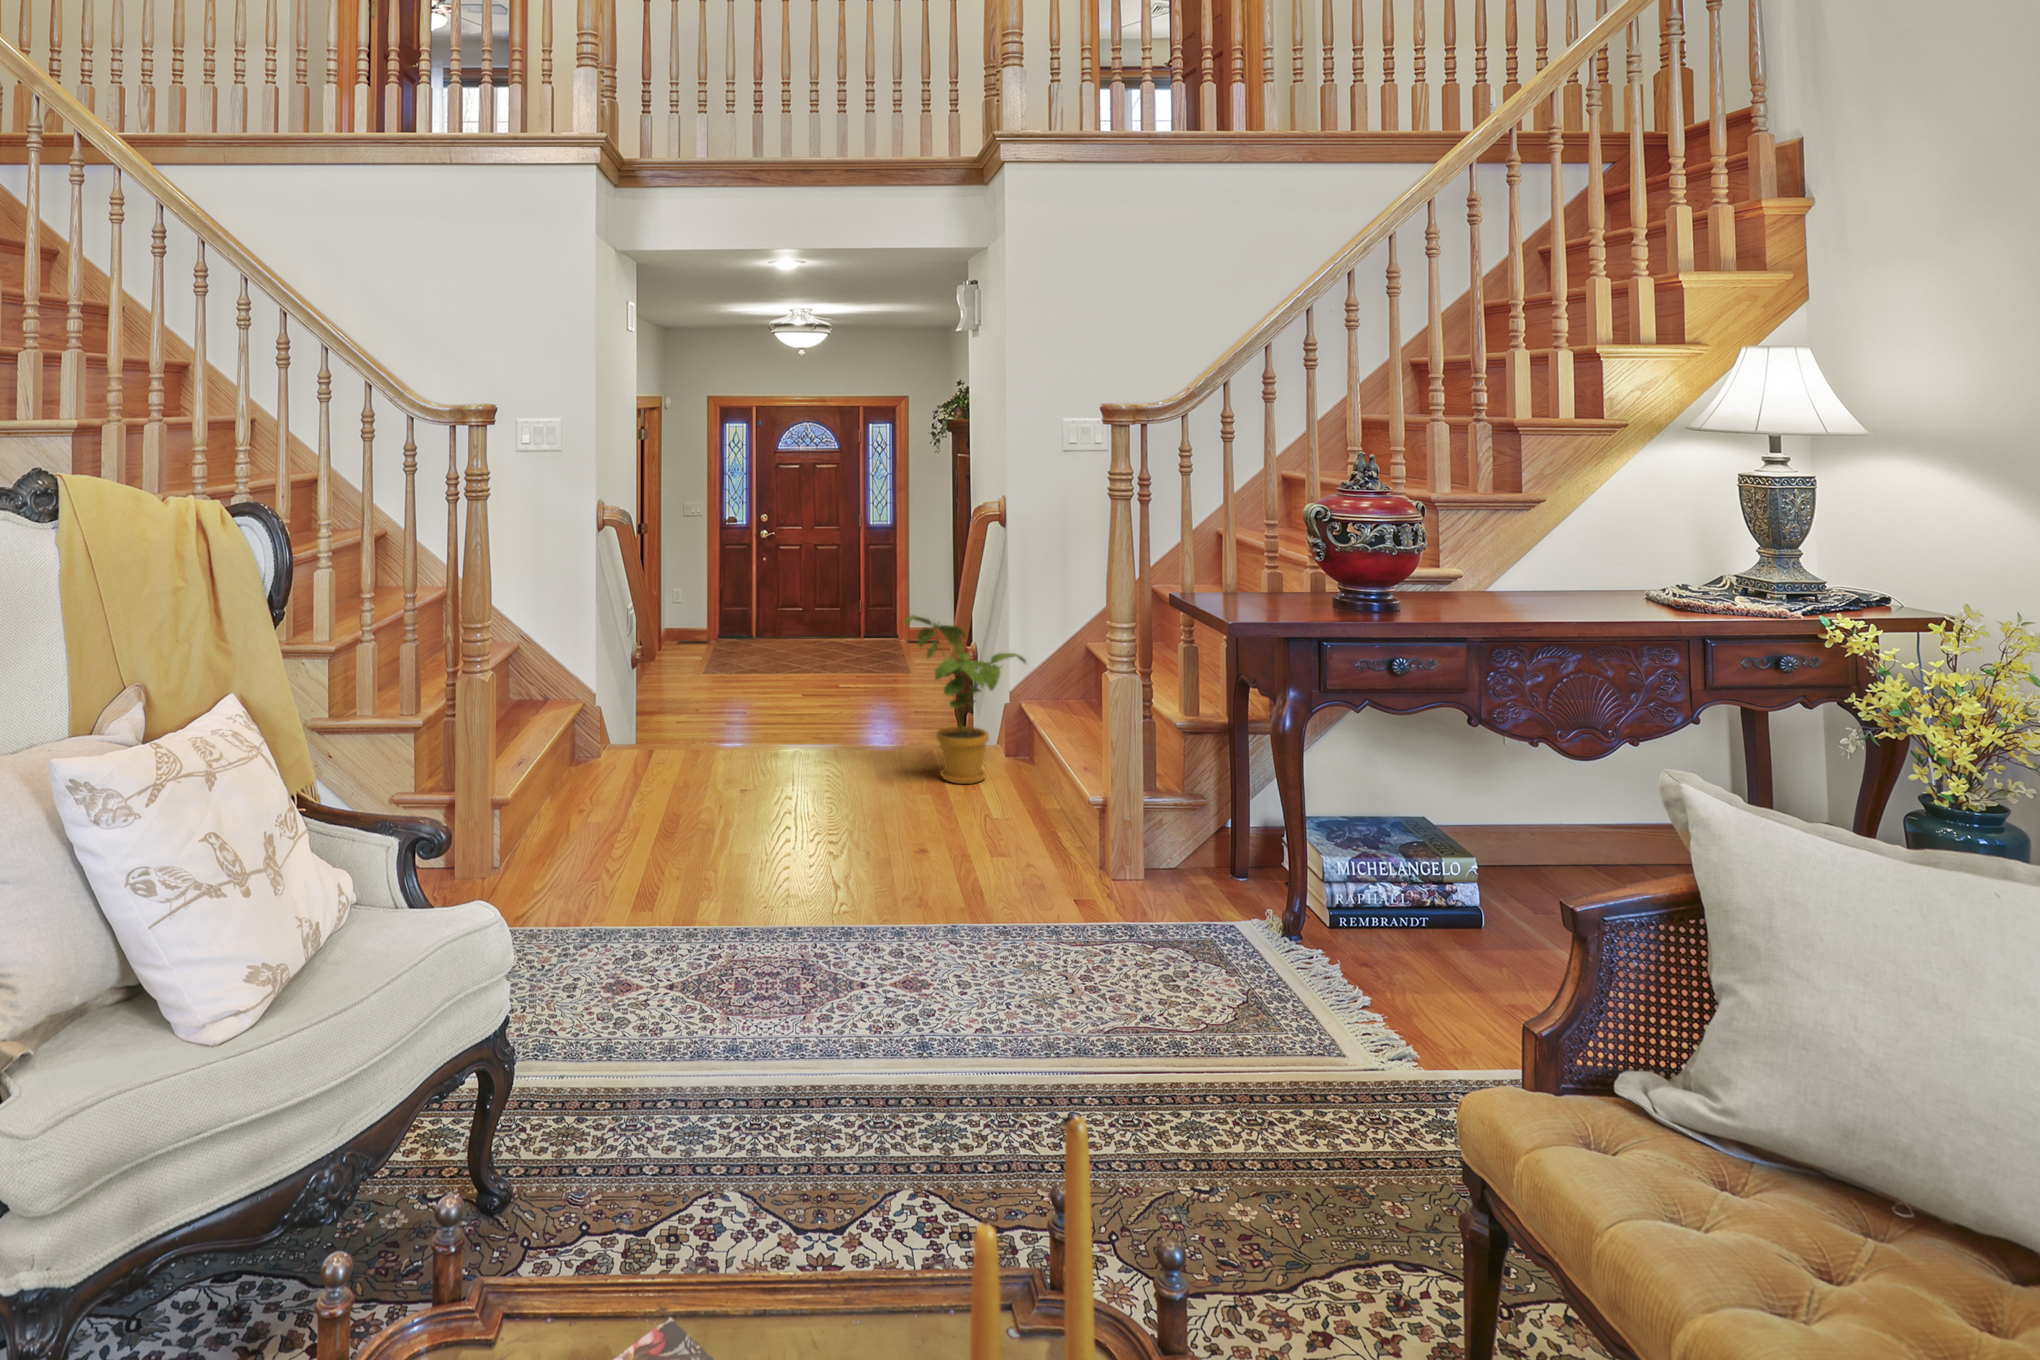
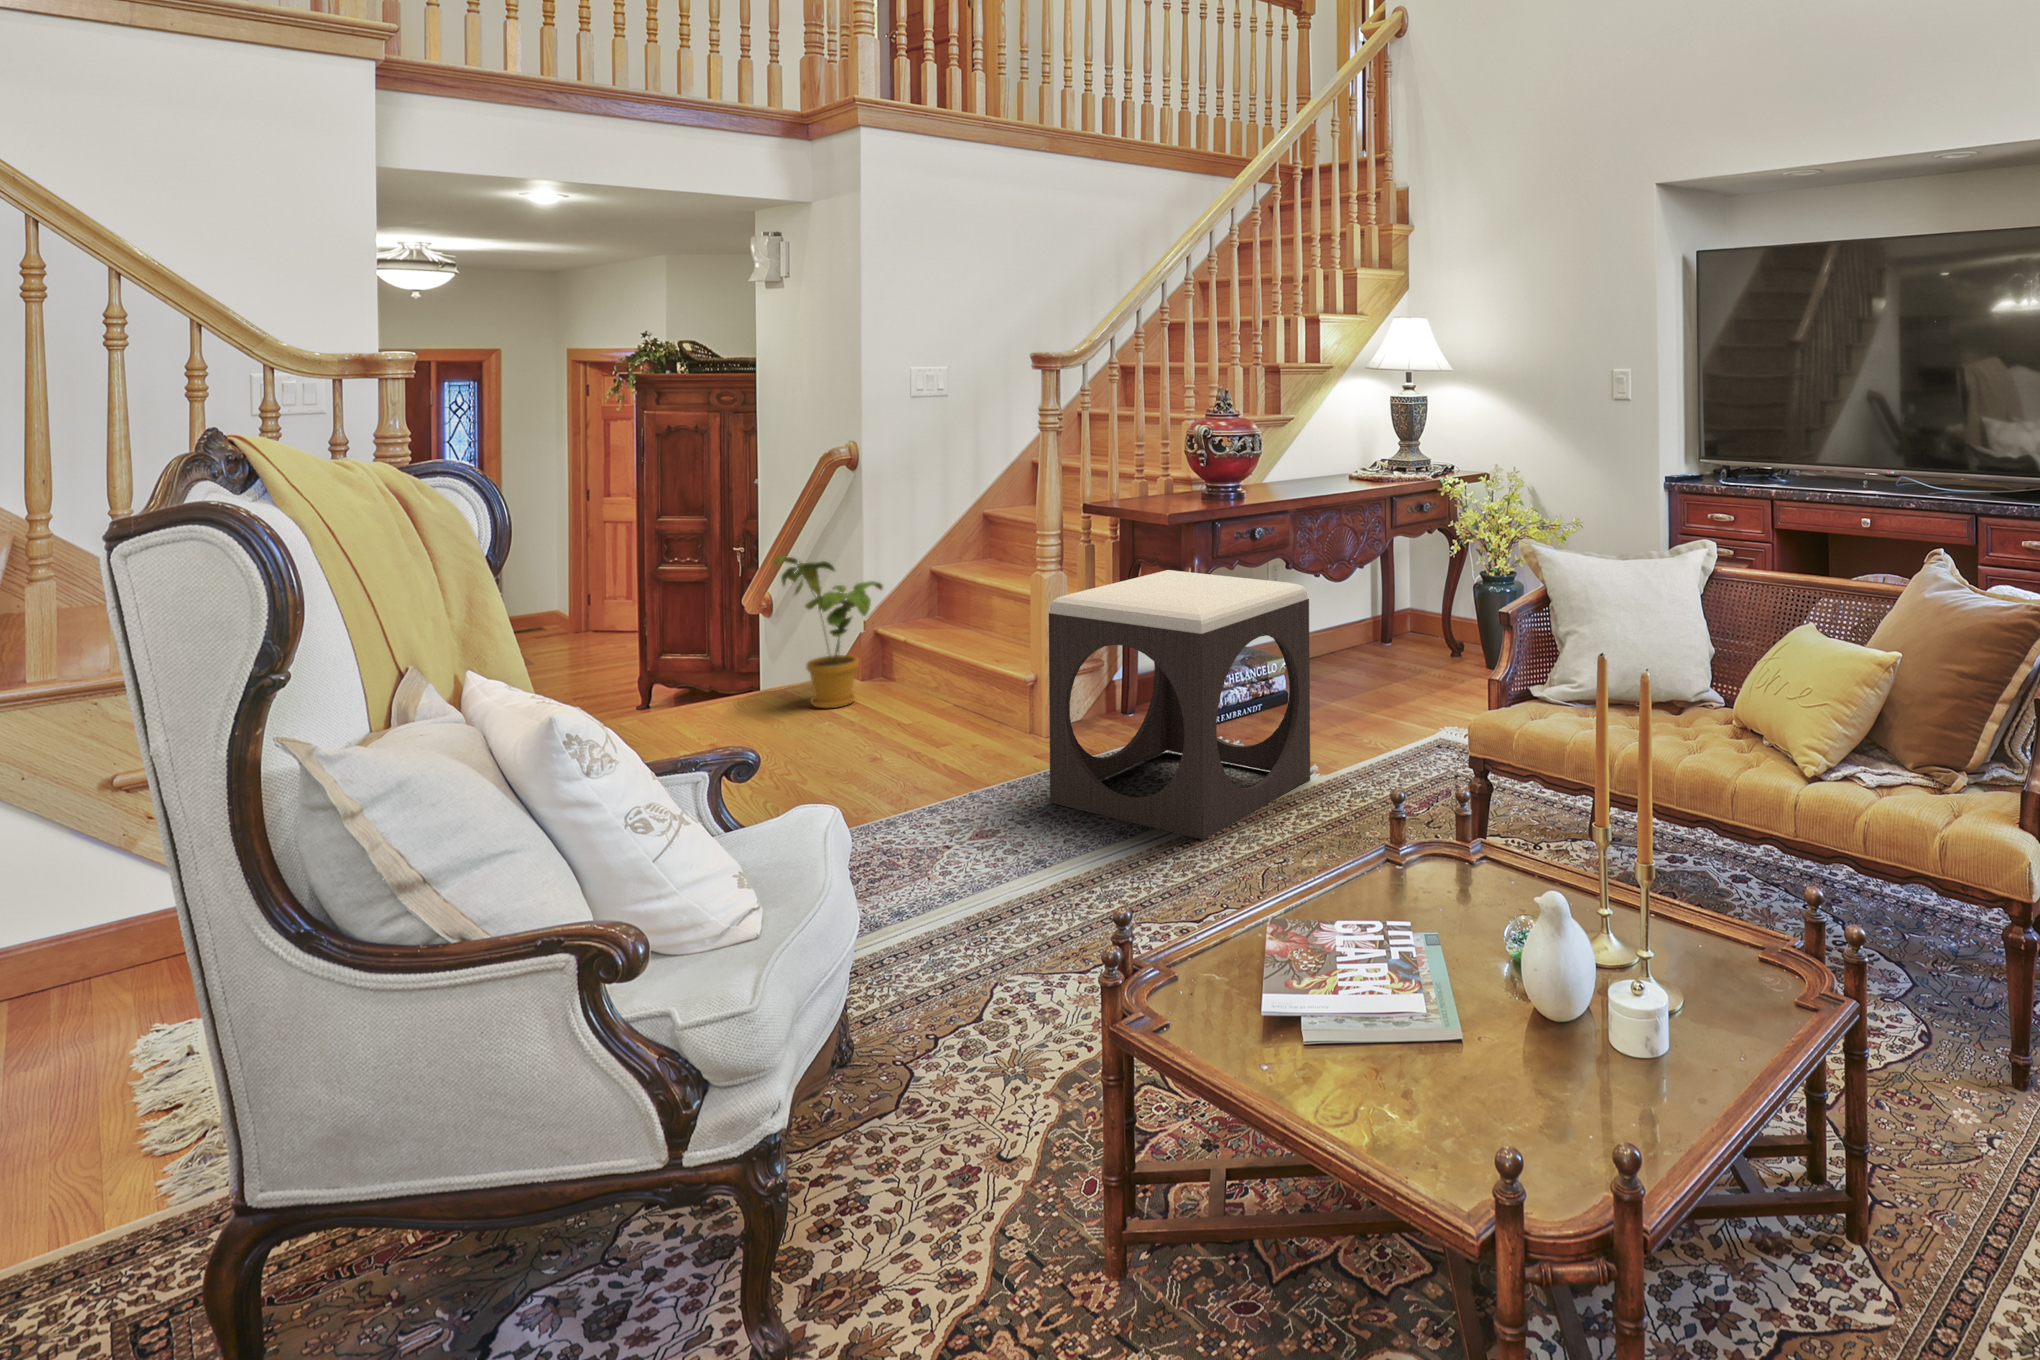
footstool: none [1020,697,1385,1089] -> present [1049,570,1310,840]

